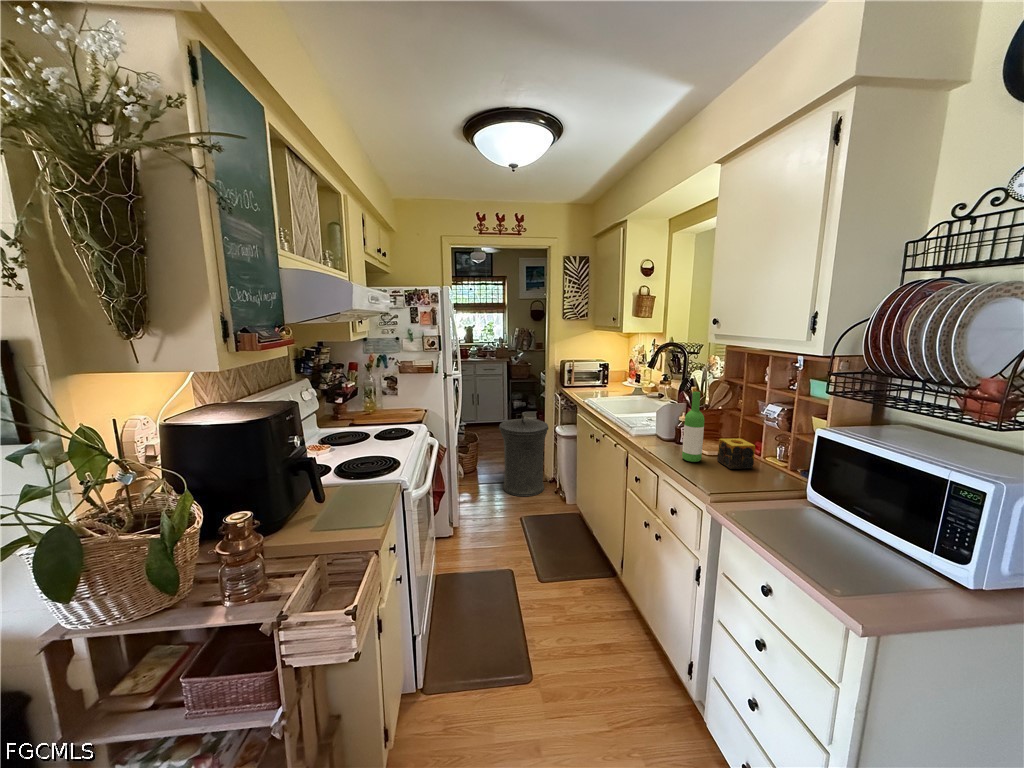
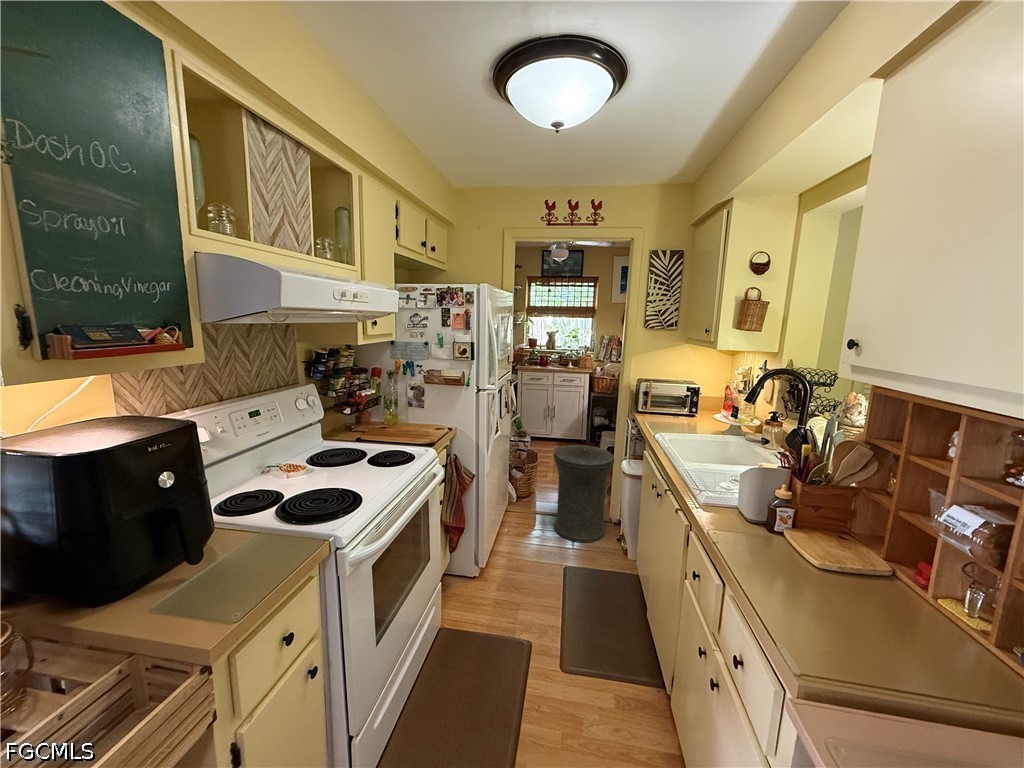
wine bottle: present [682,392,704,462] -> none [767,463,812,582]
candle: present [717,439,755,469] -> none [833,550,915,621]

